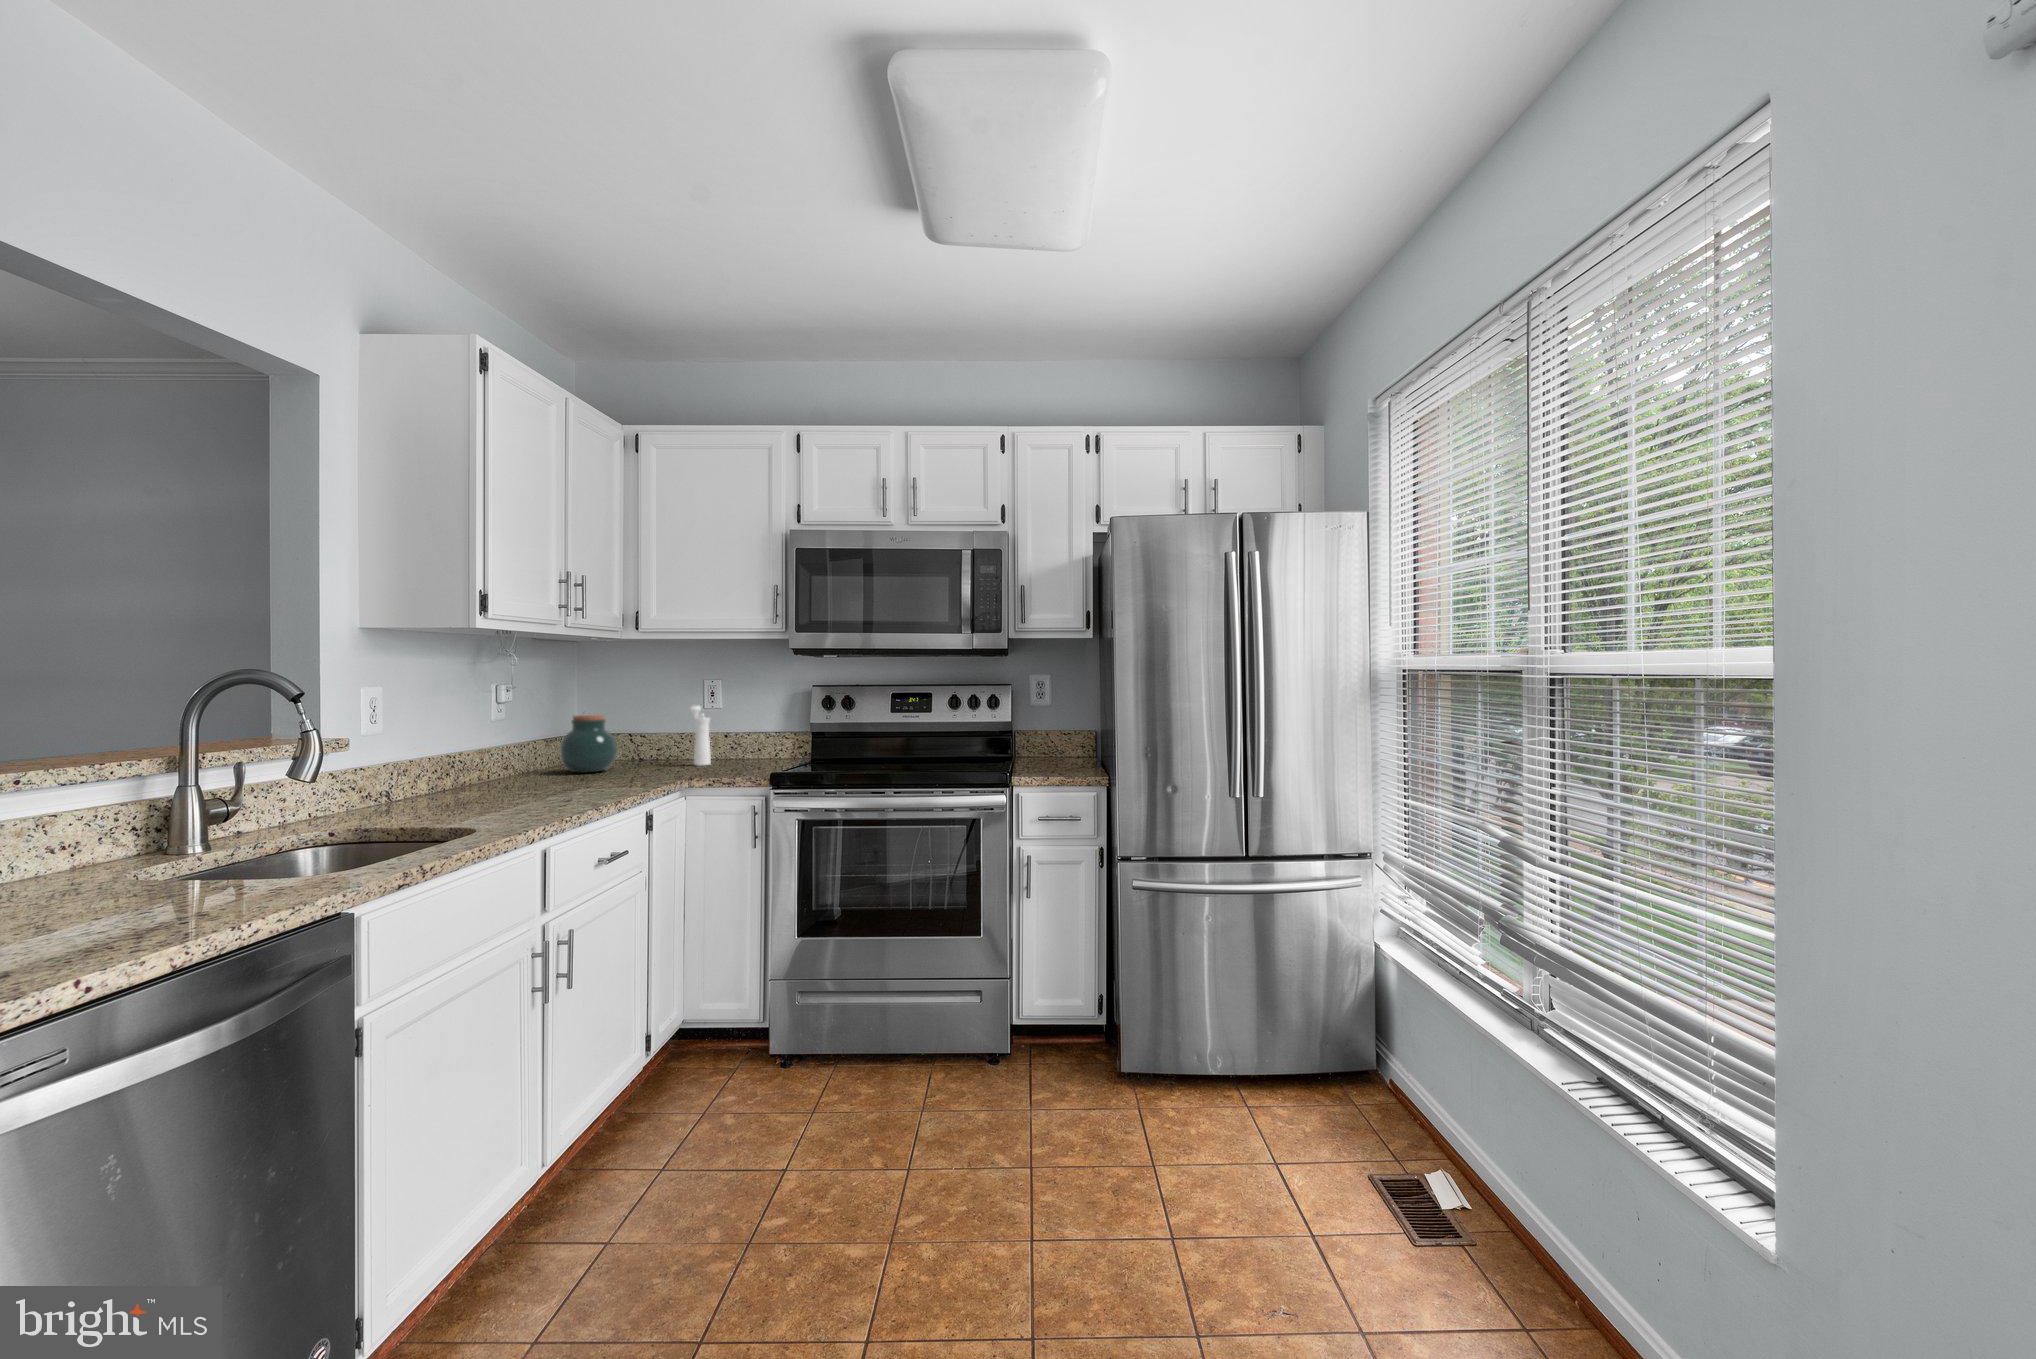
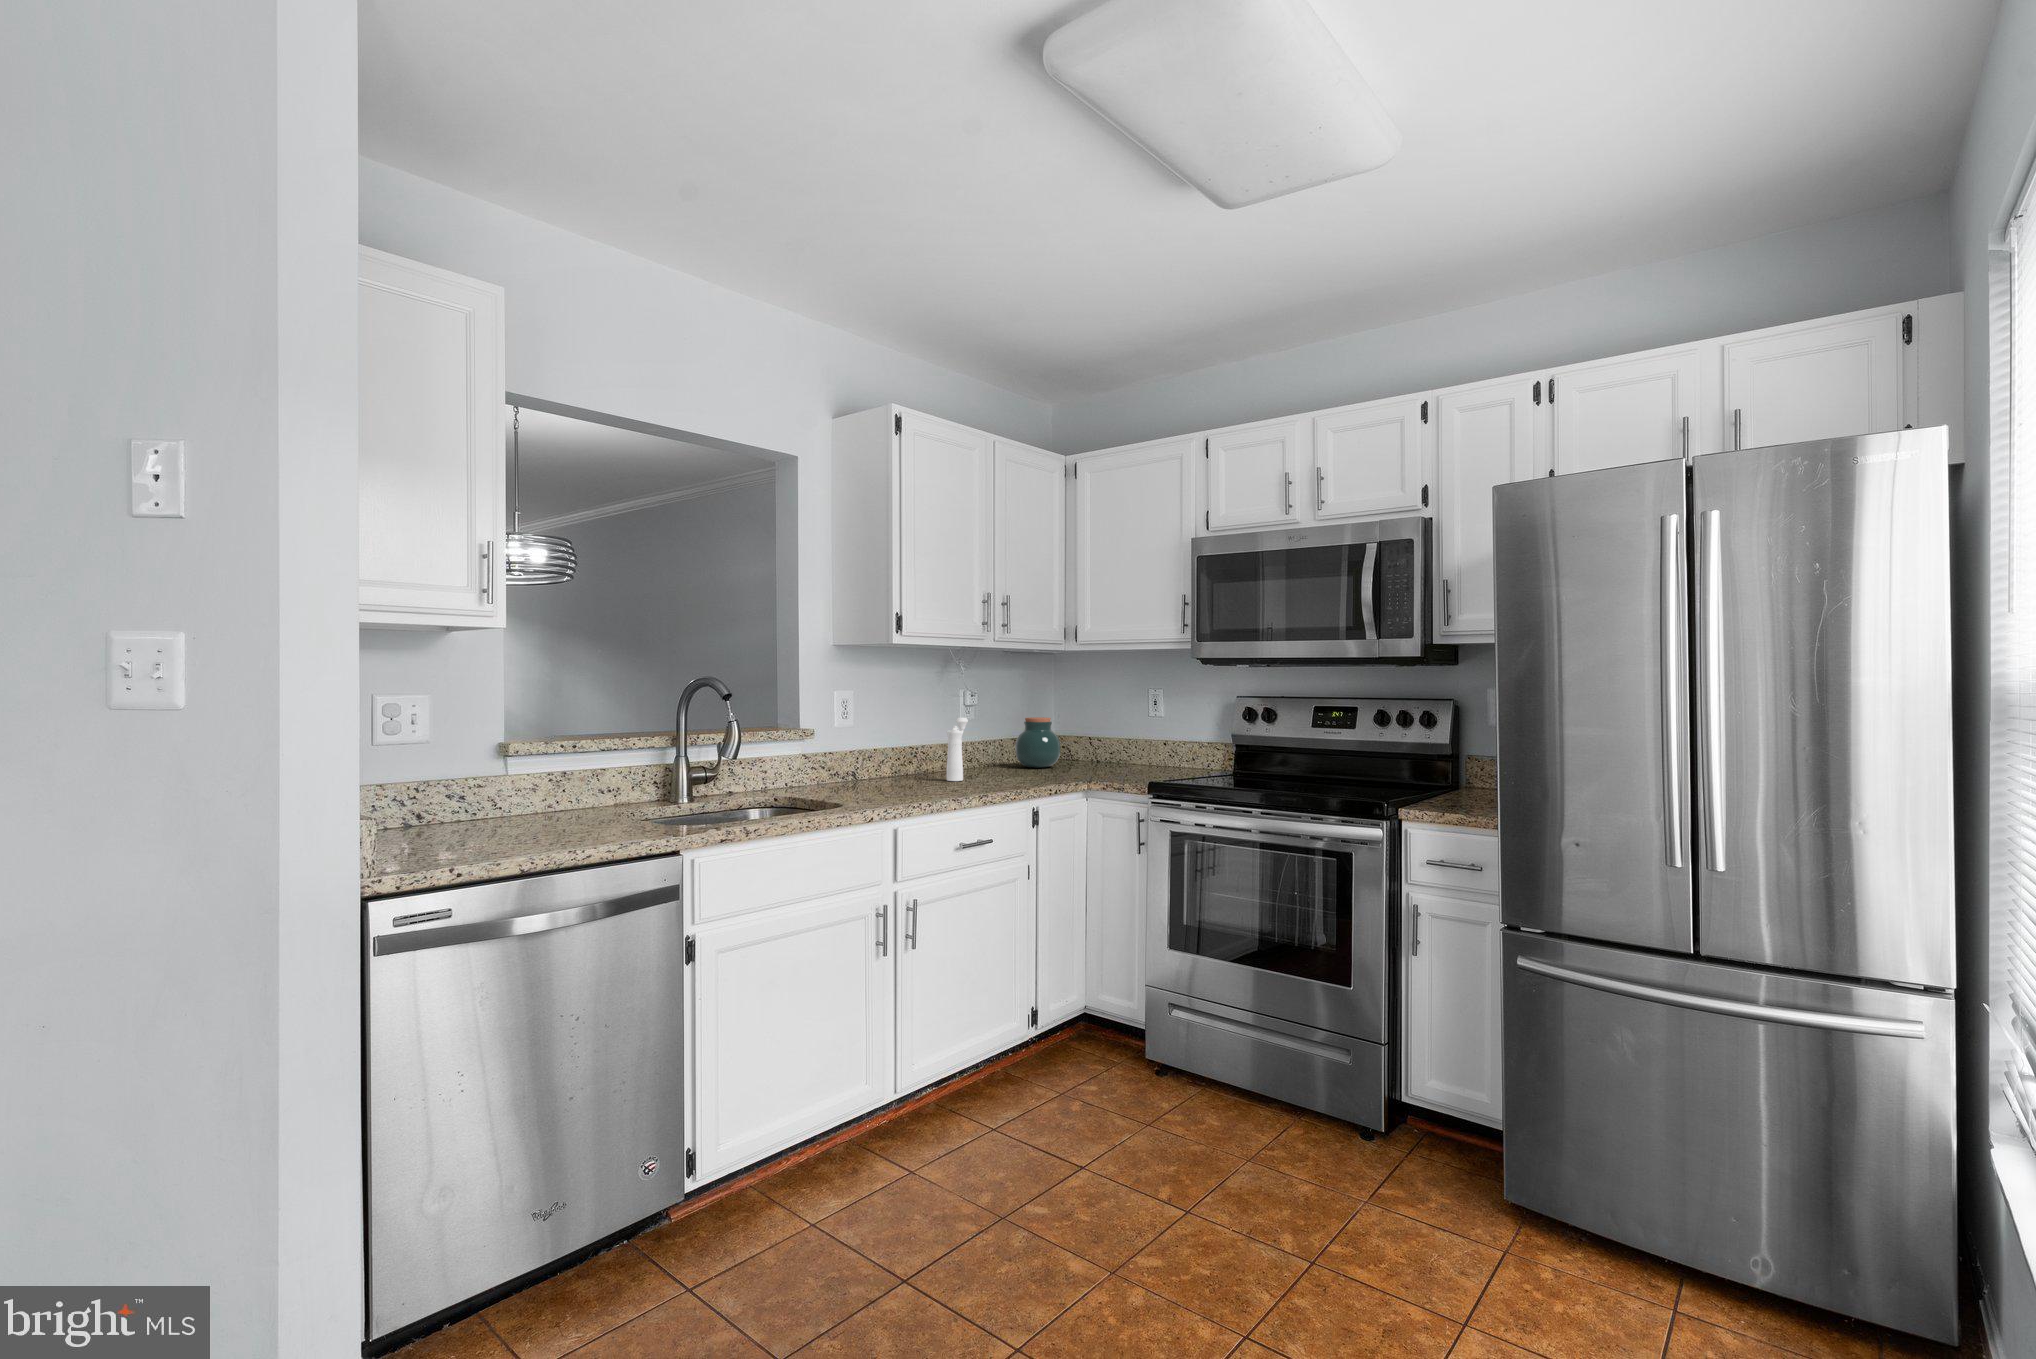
pepper mill: present [690,706,711,766] -> present [947,718,968,781]

